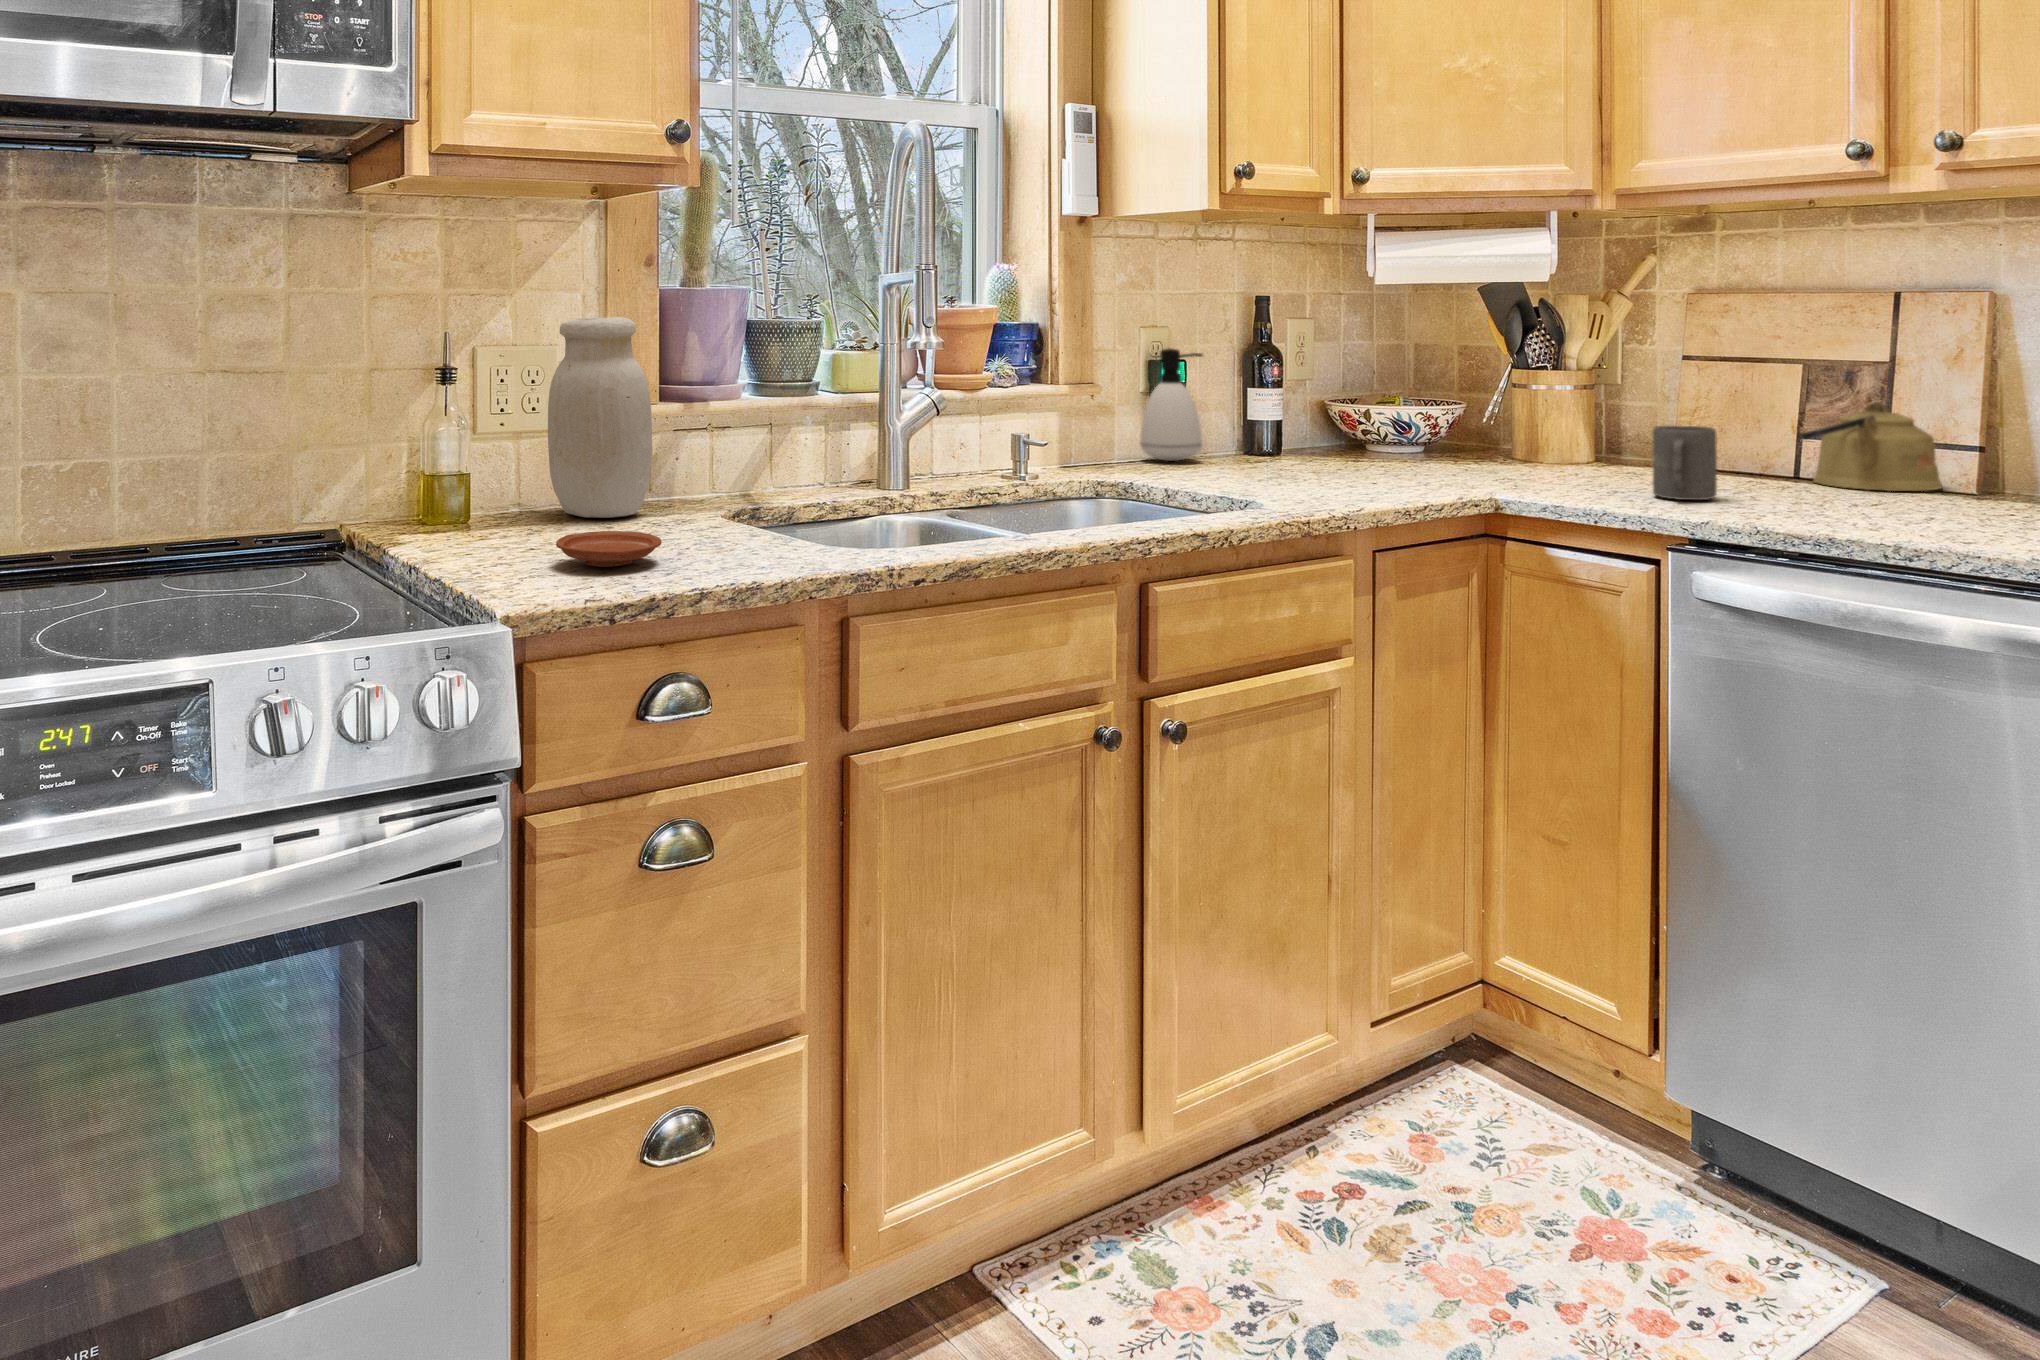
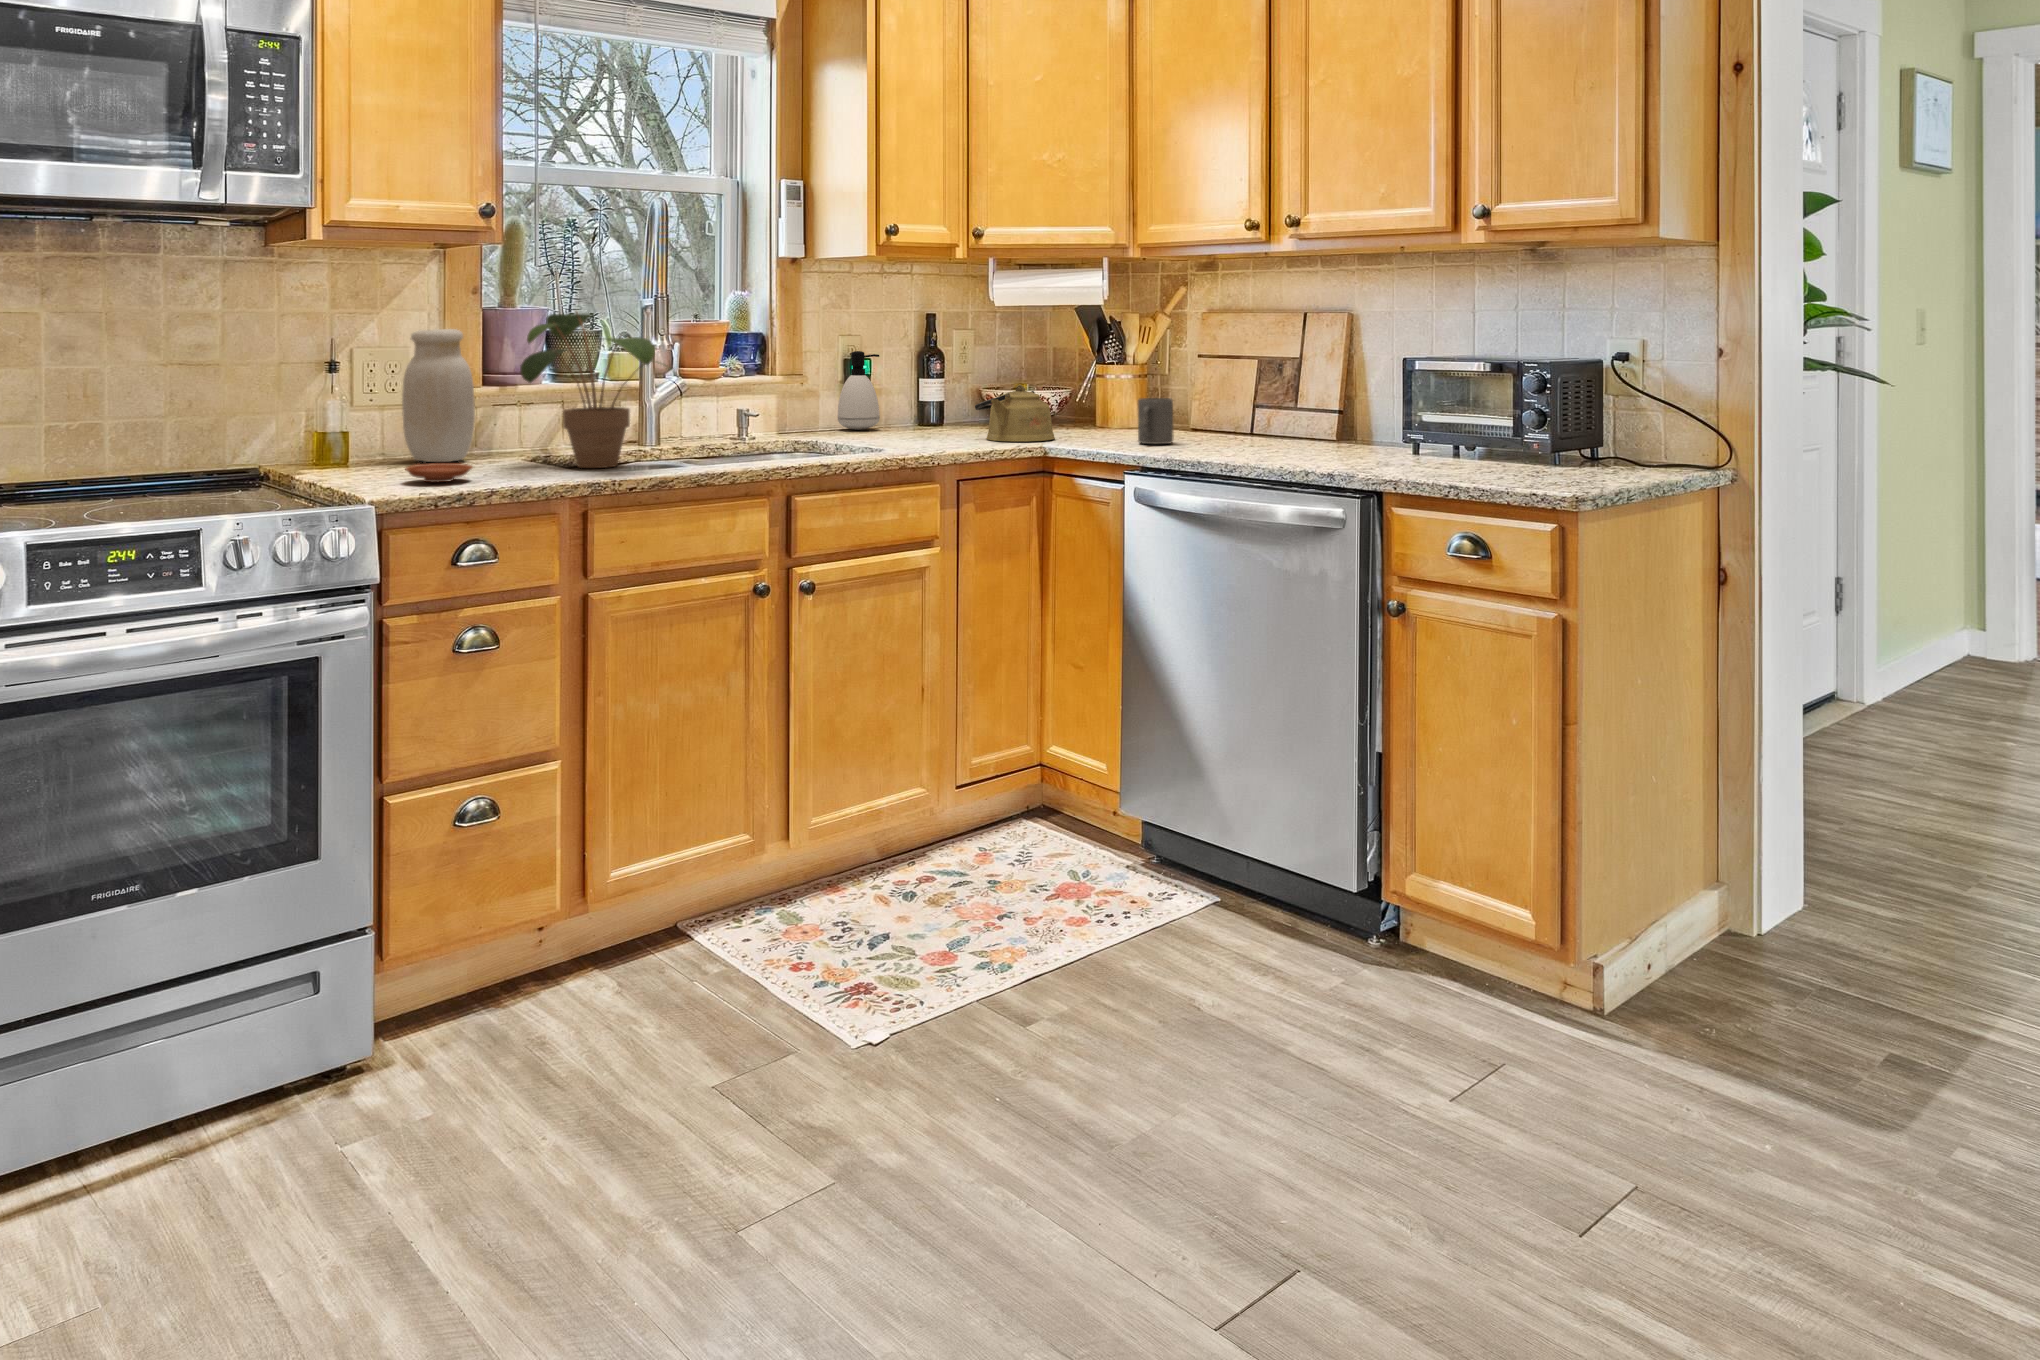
potted plant: none [725,289,972,537] -> present [520,312,666,468]
kettle: present [1802,402,1942,491] -> present [975,385,1055,442]

